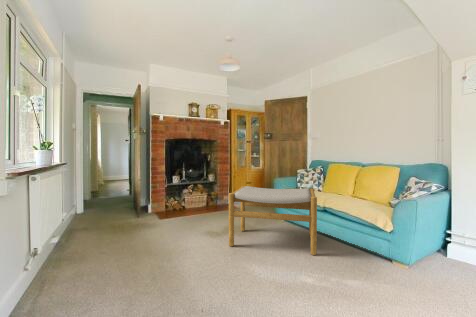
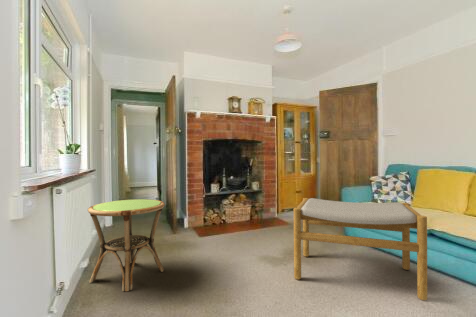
side table: none [61,188,128,260] -> present [88,199,165,291]

